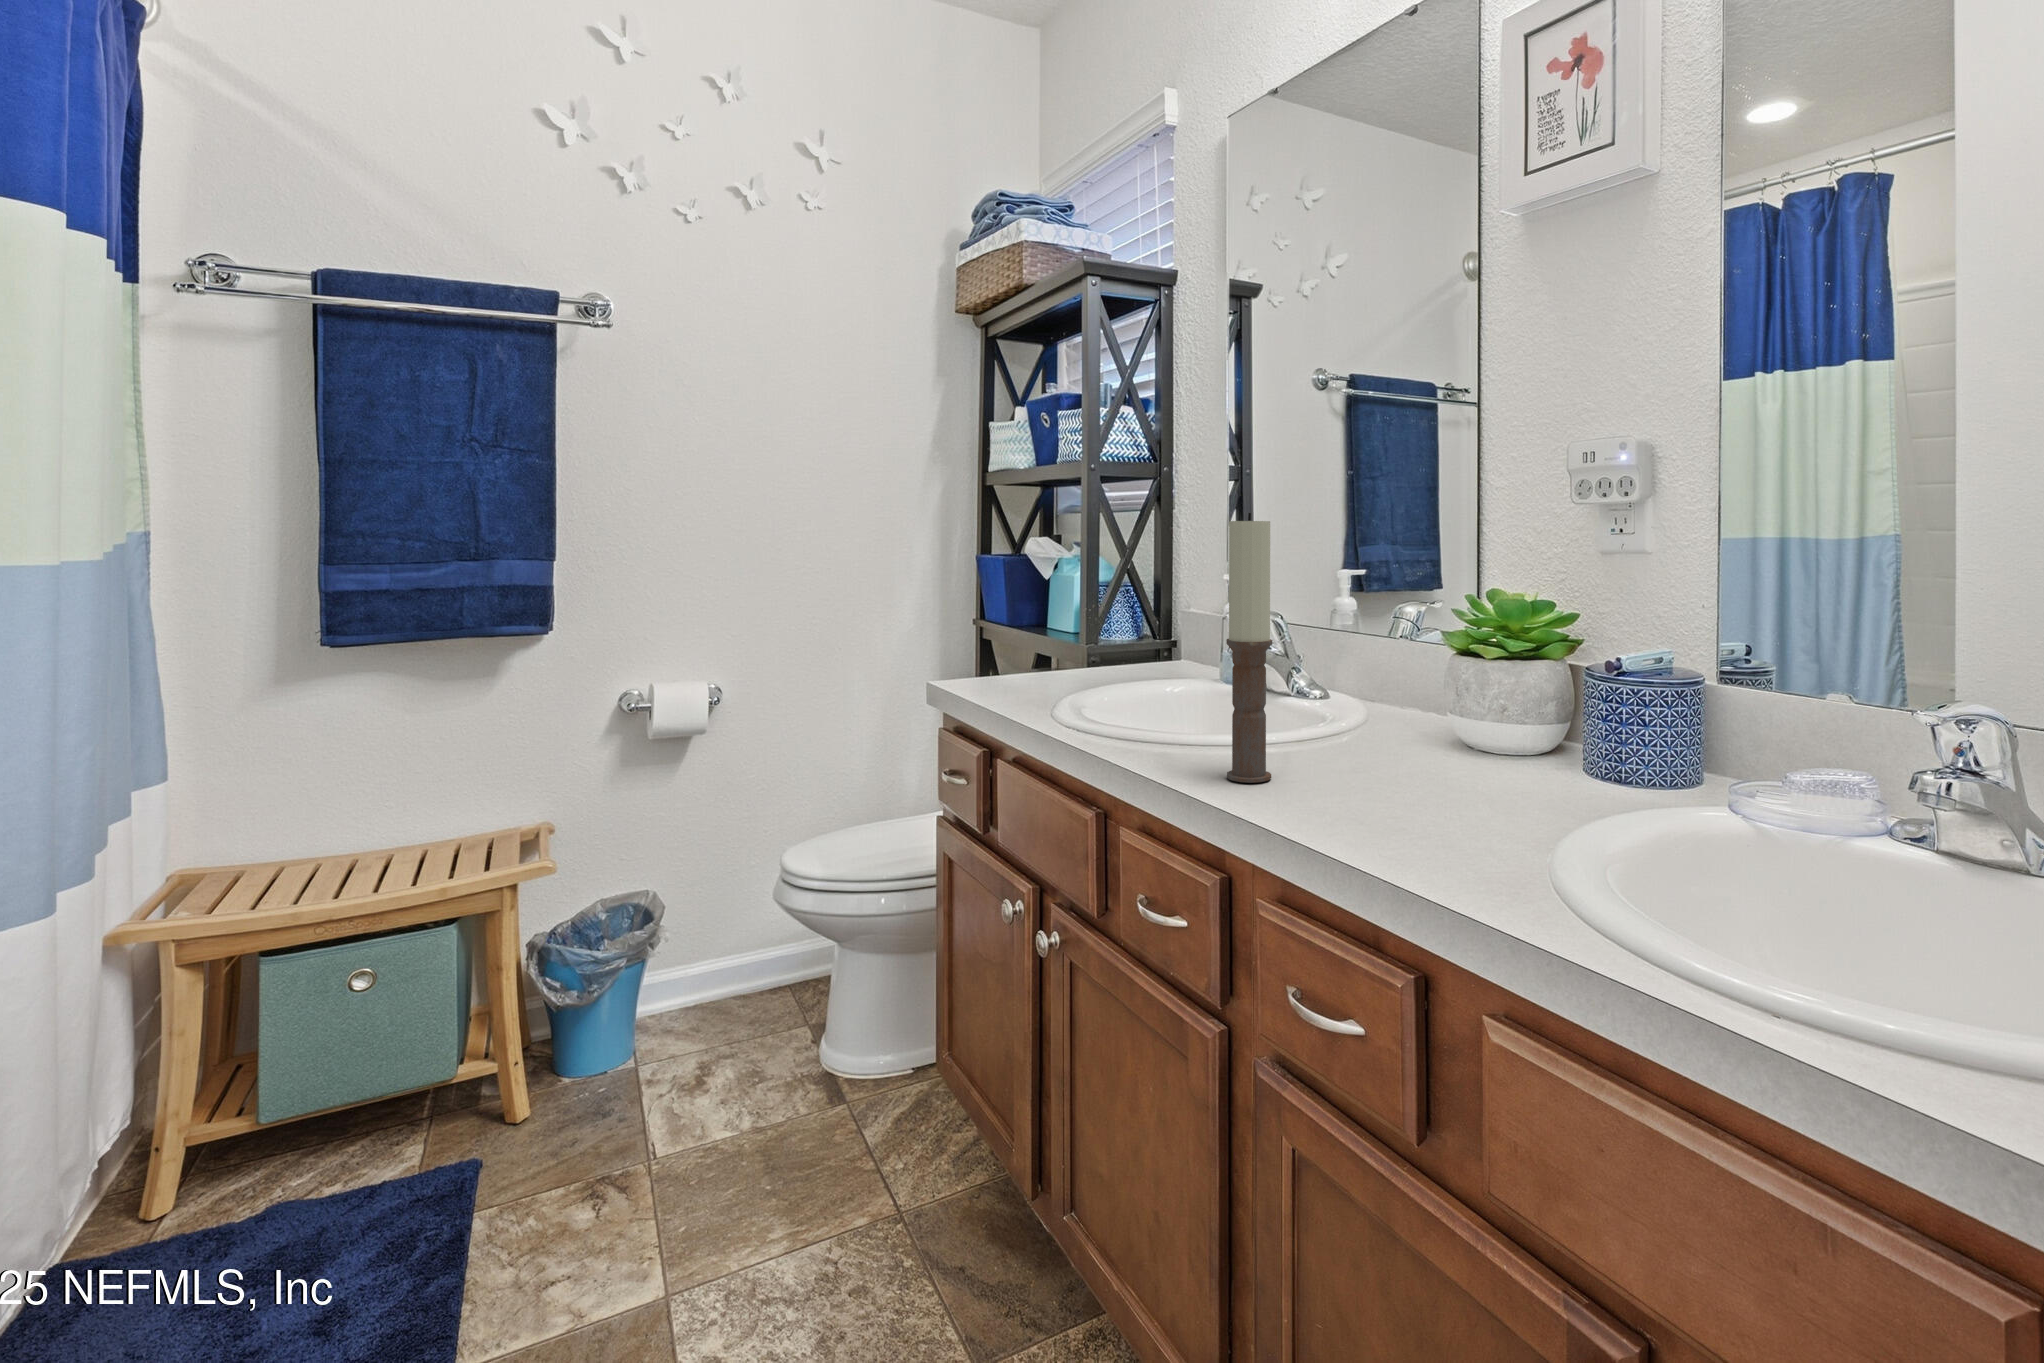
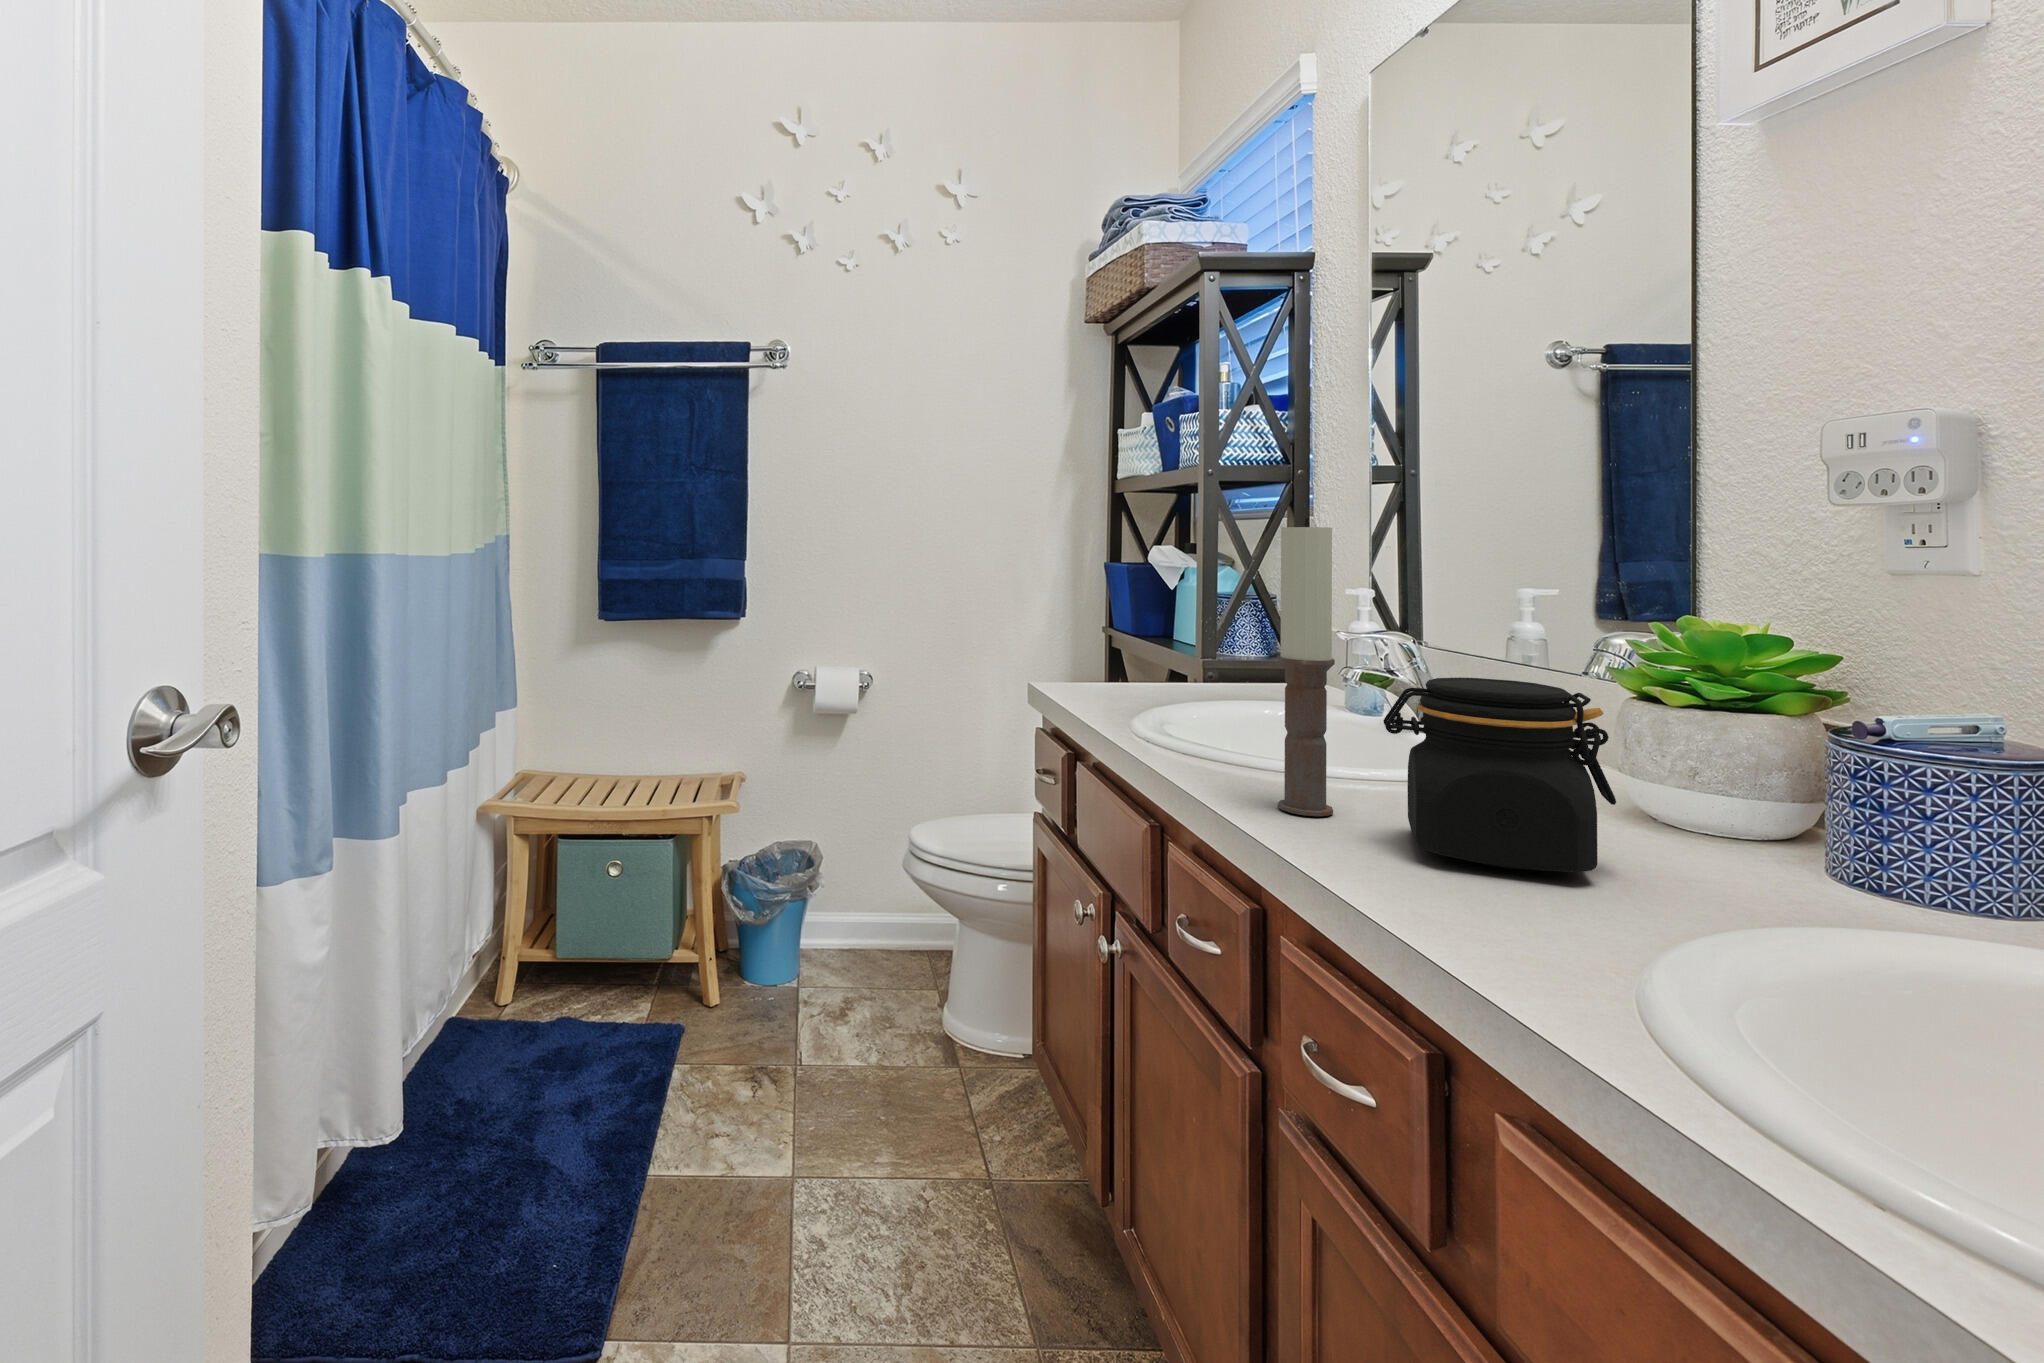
jar: none [1320,648,1481,803] -> present [1384,677,1616,872]

